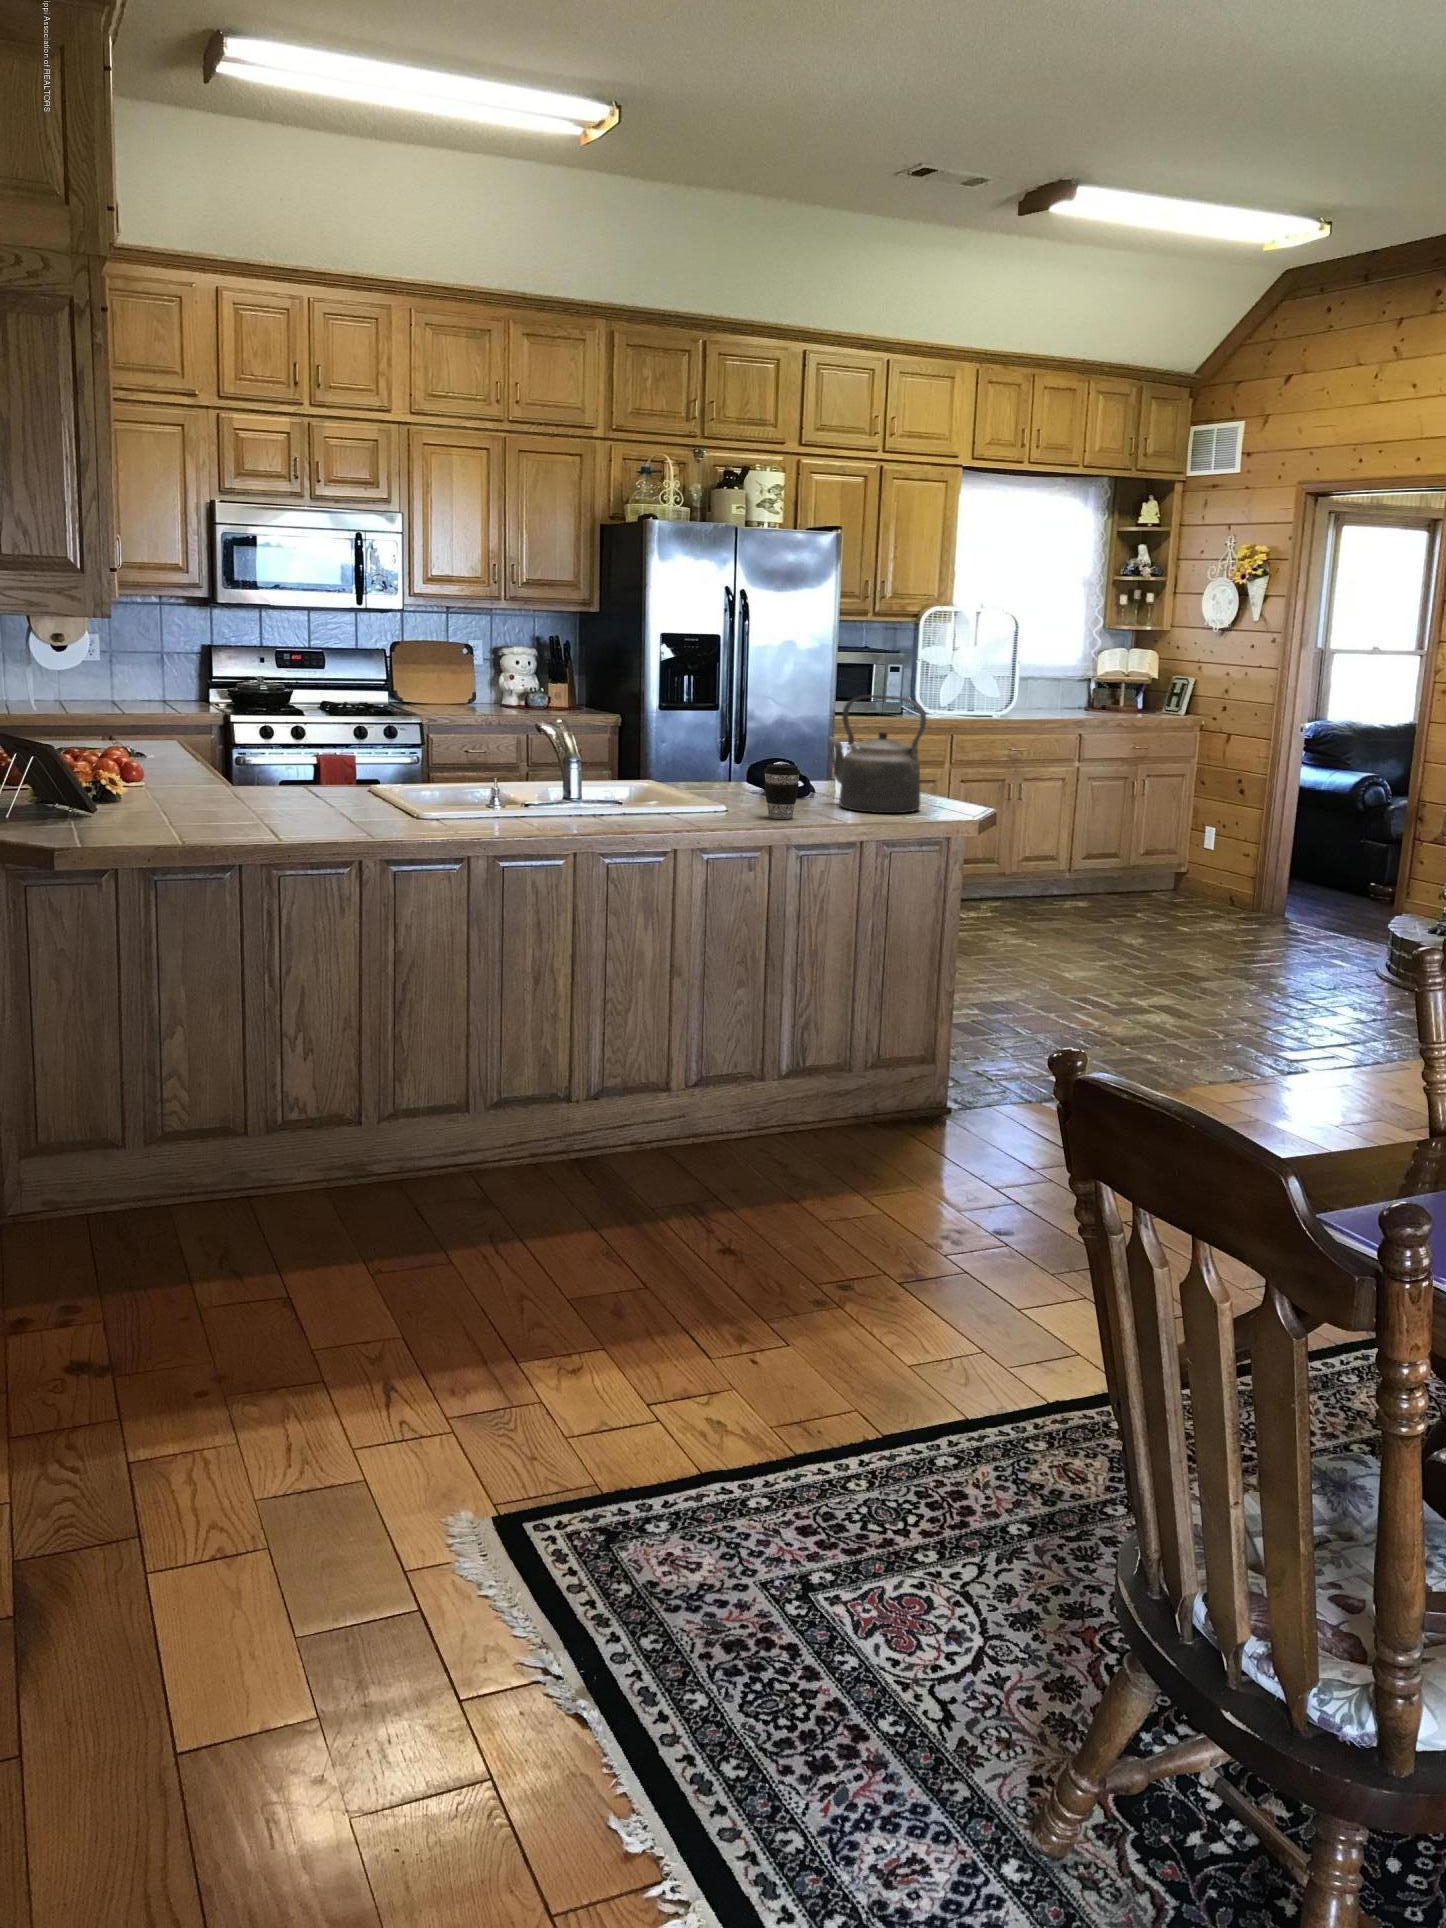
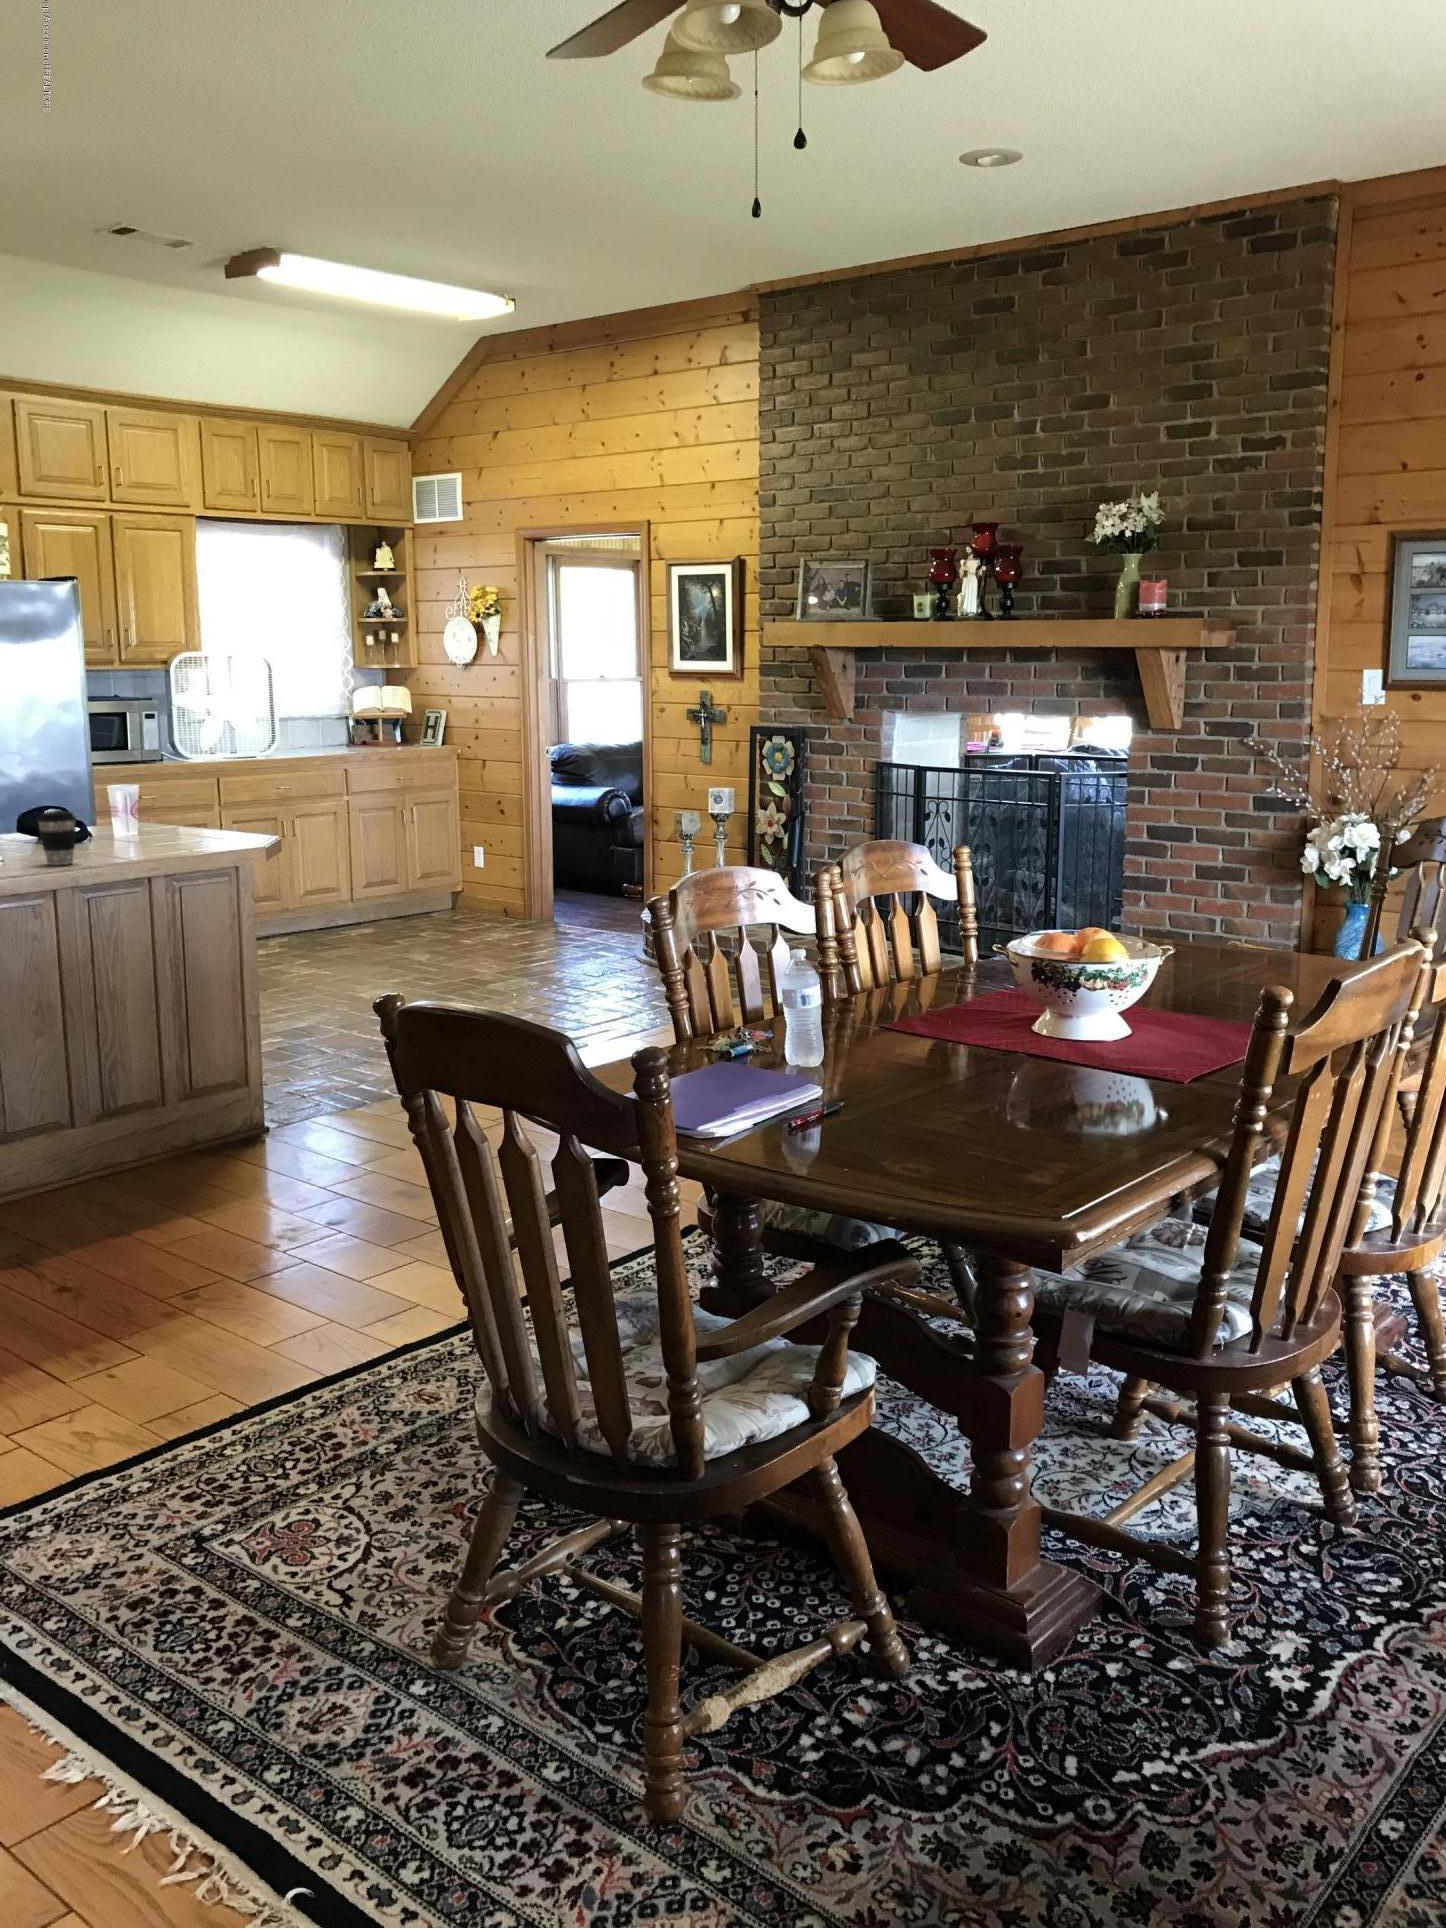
kettle: present [829,695,926,813] -> none [100,739,202,852]

